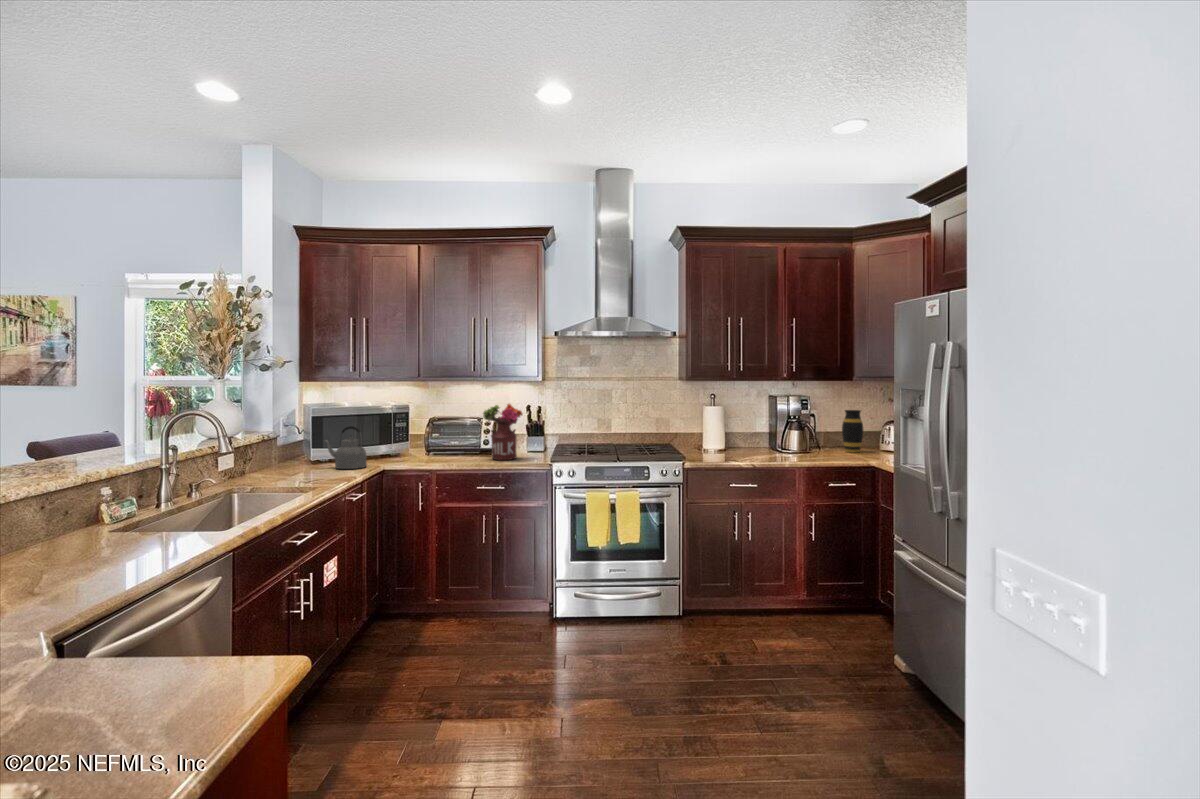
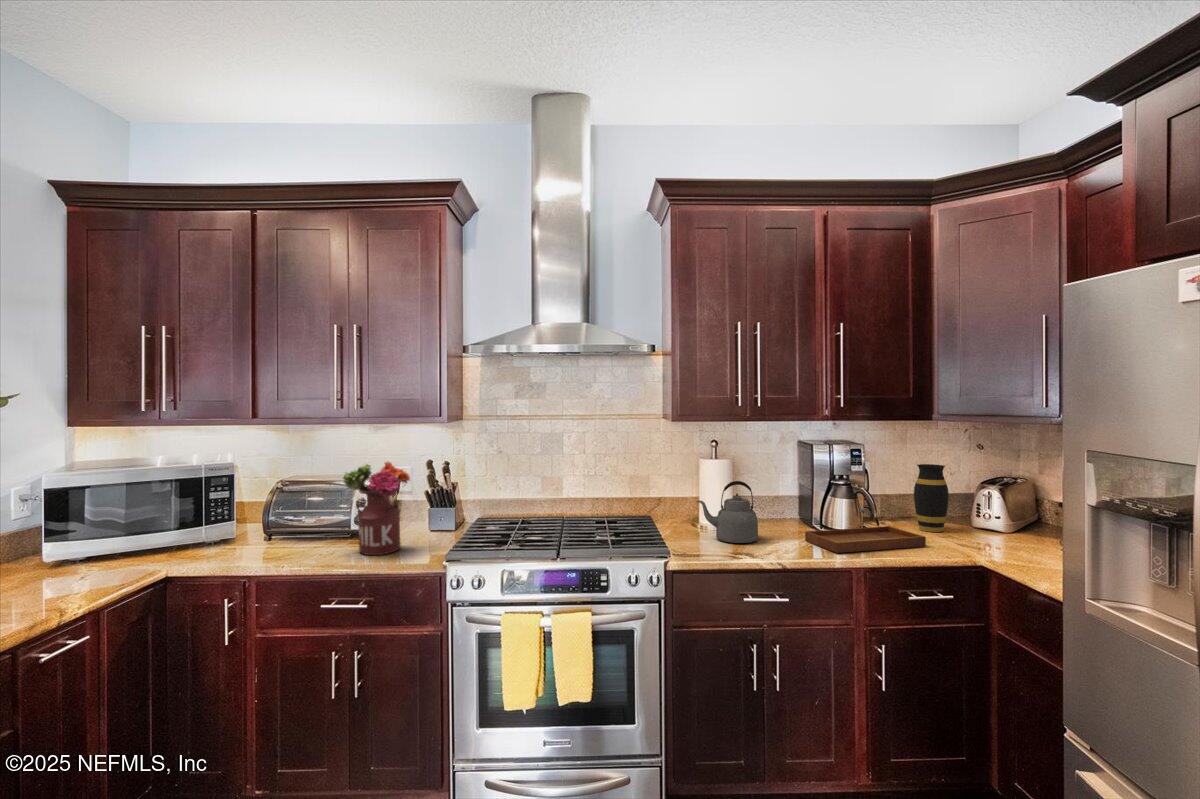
kettle: present [324,426,367,469] -> present [697,481,758,543]
tray: none [770,435,844,460] -> present [805,507,926,553]

